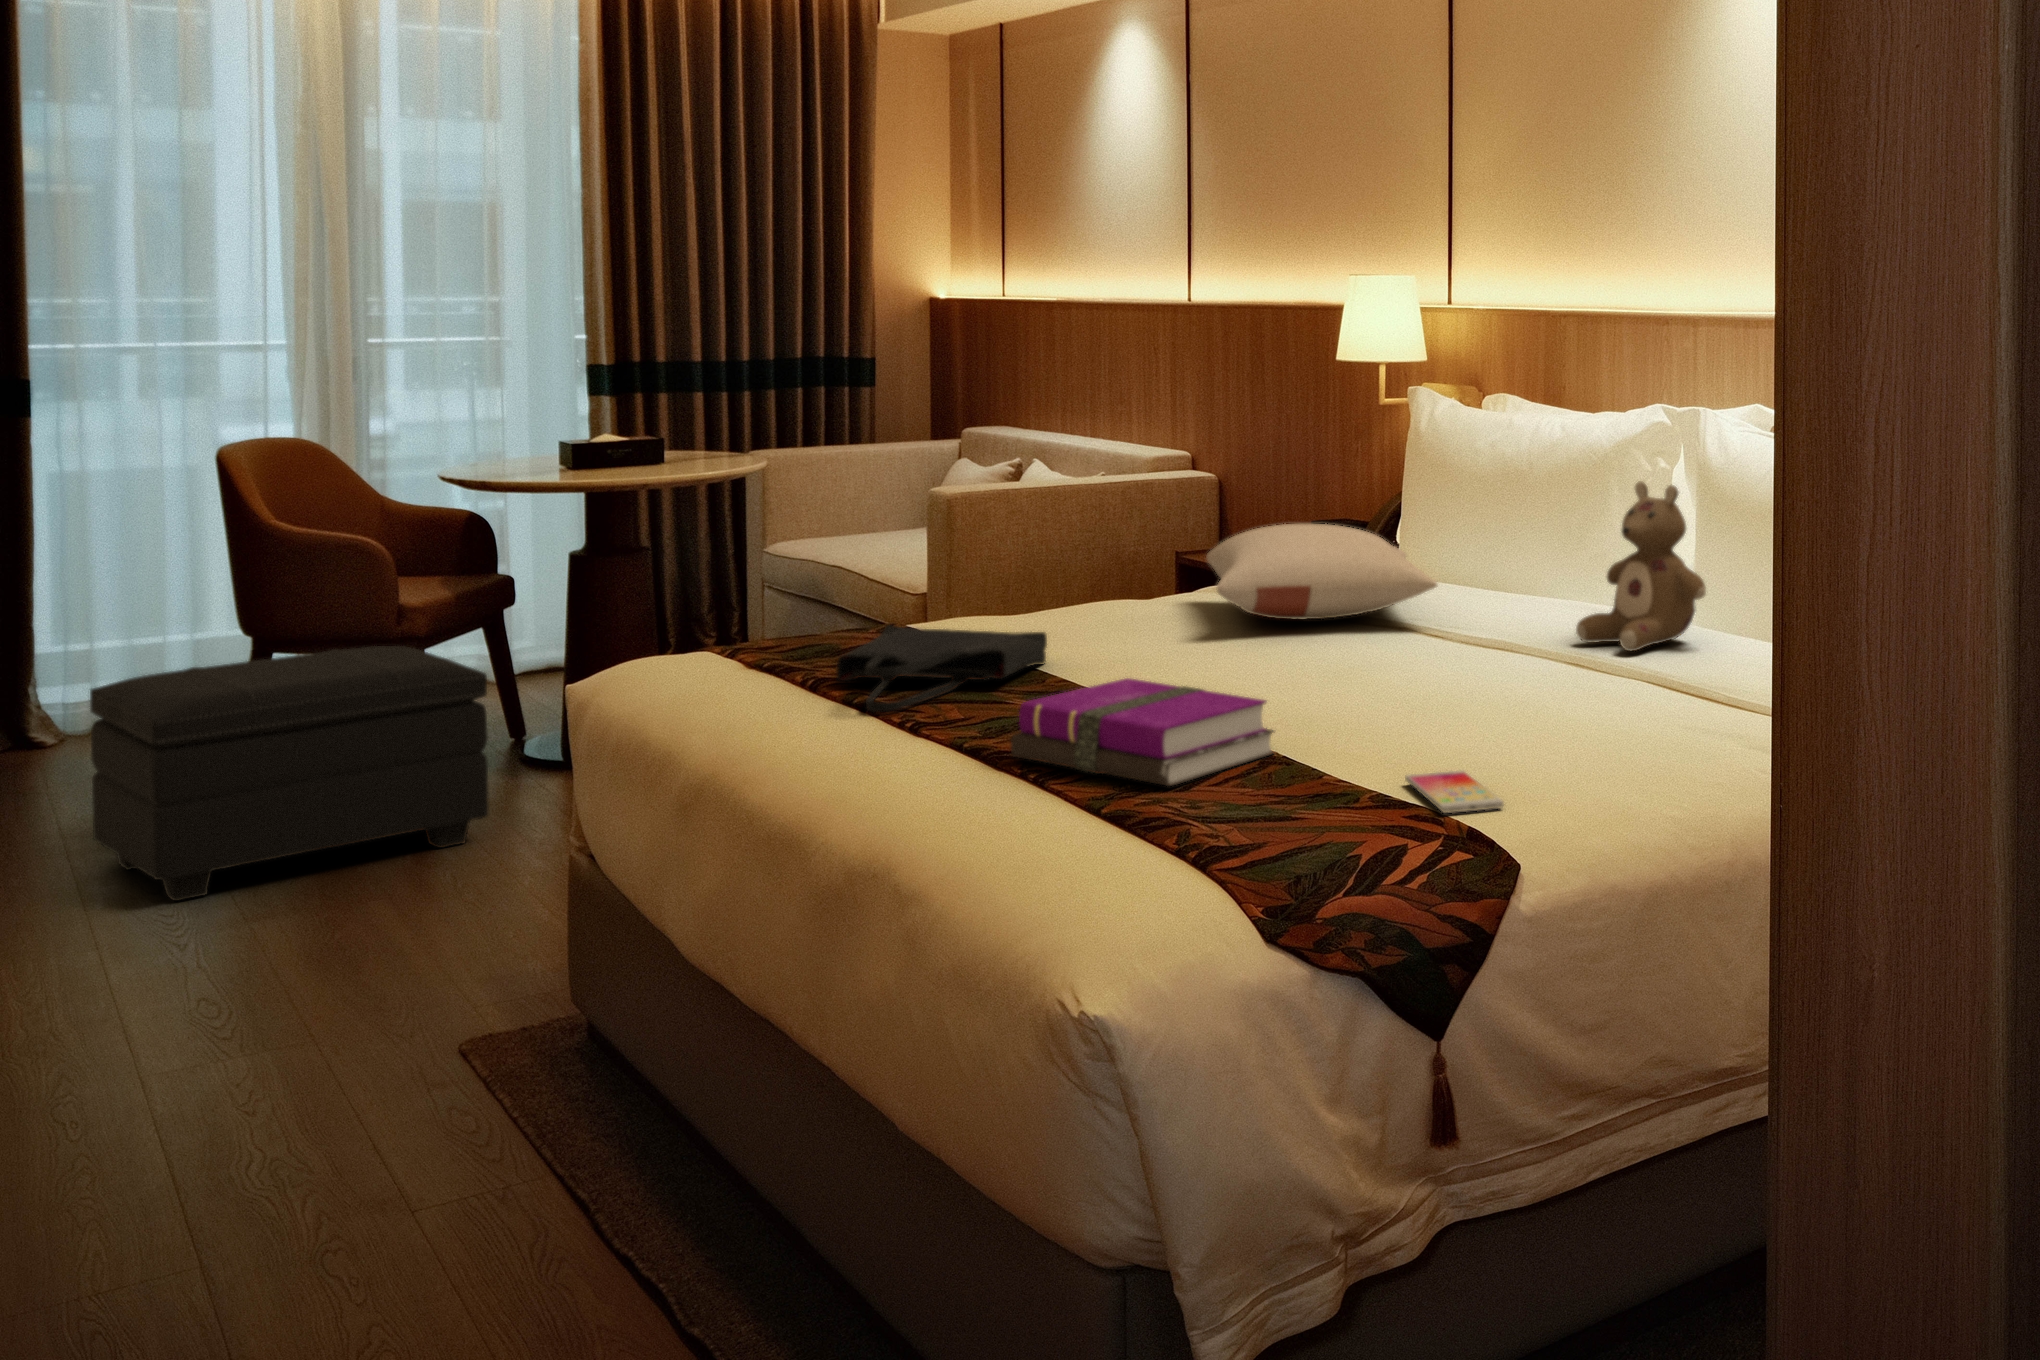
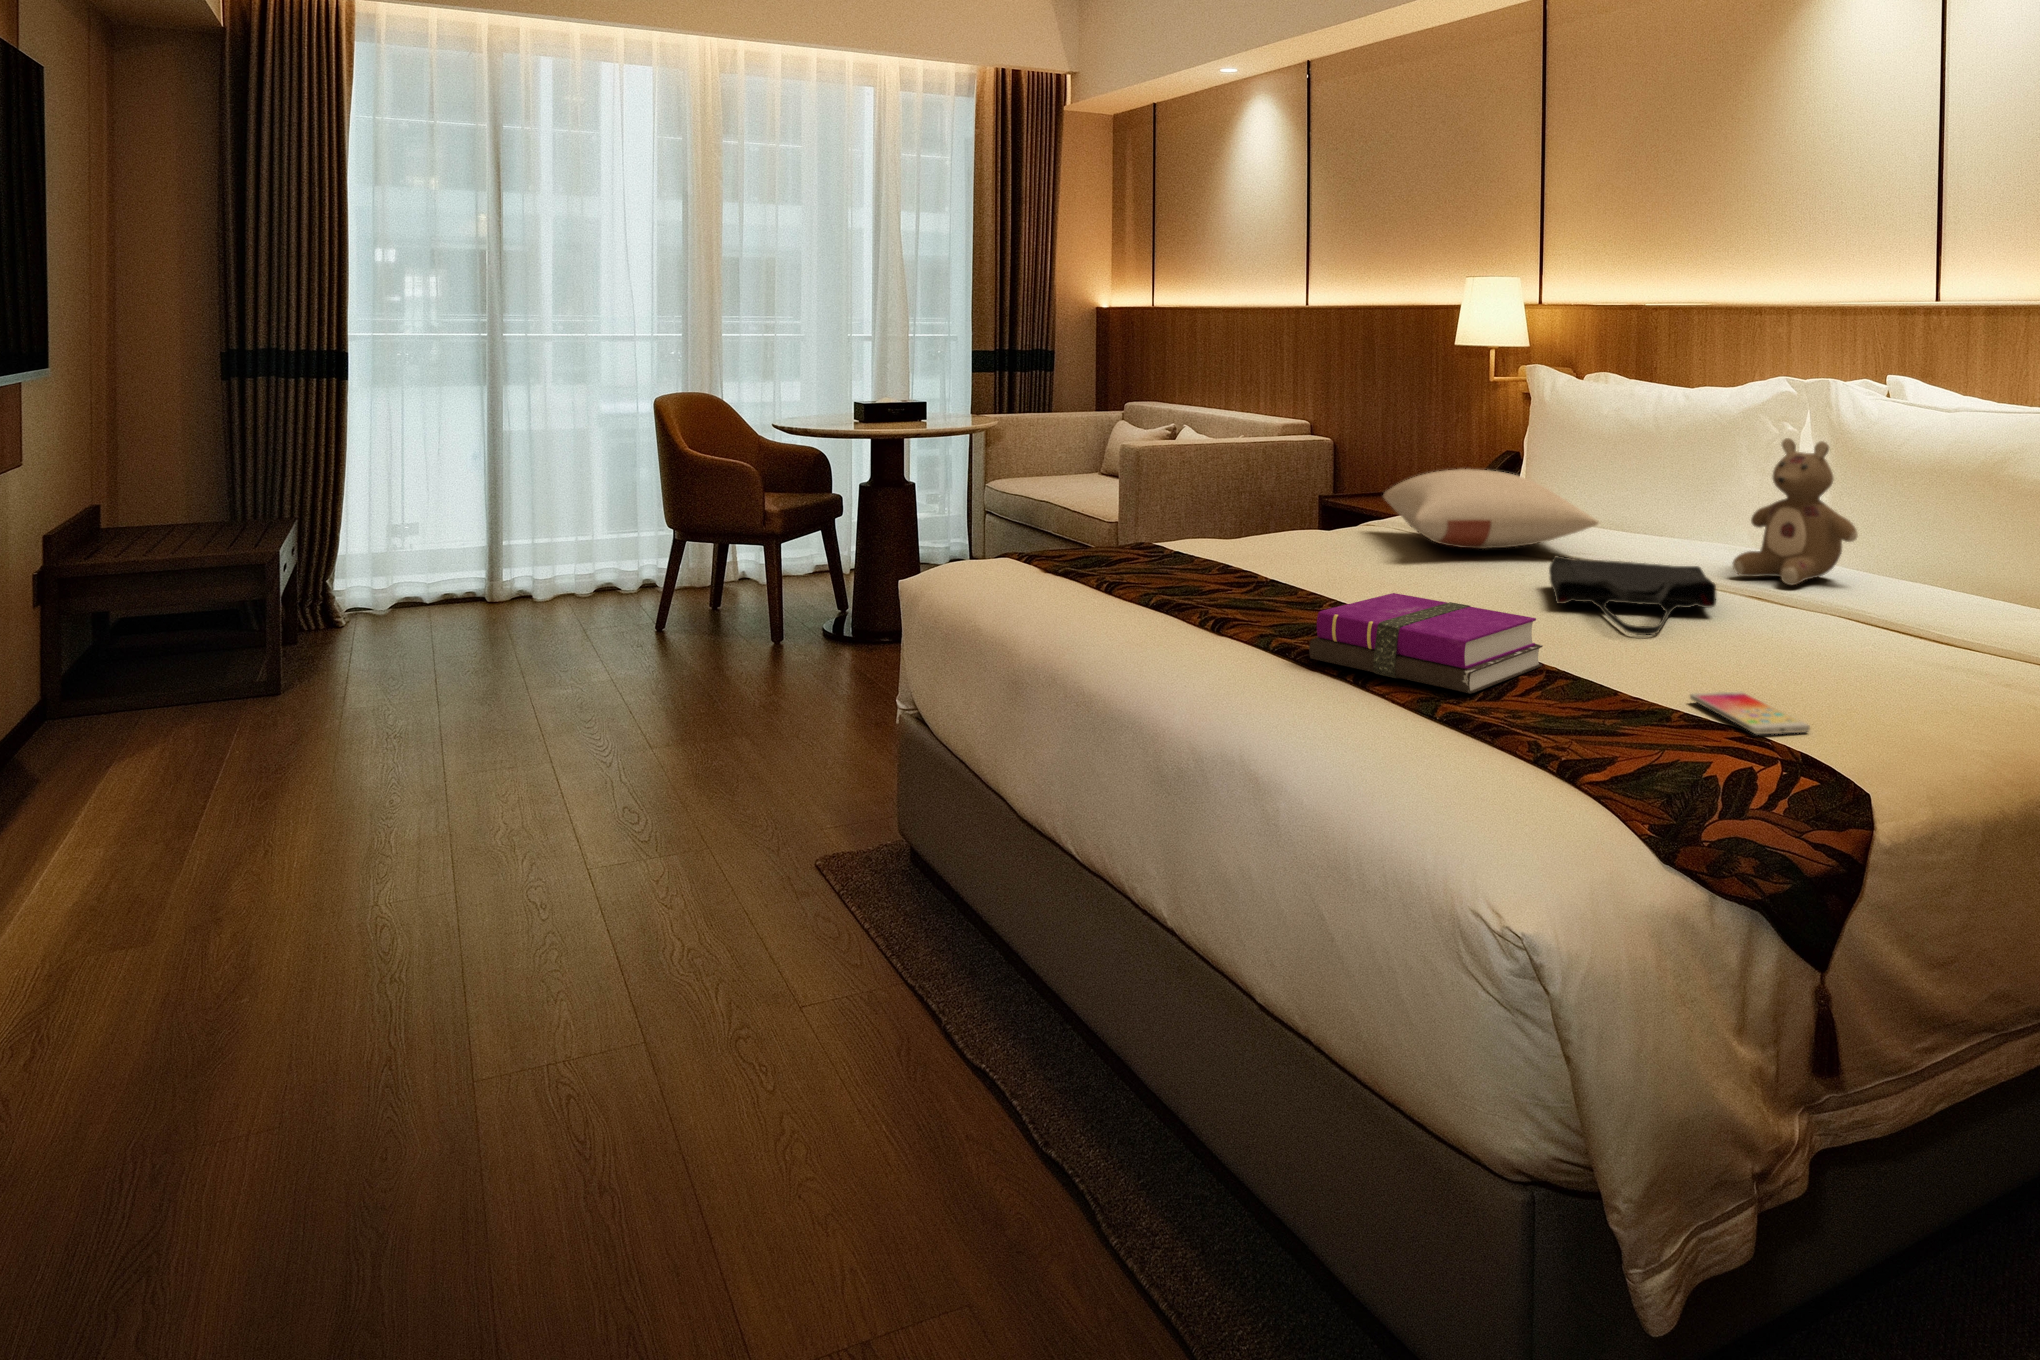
tote bag: present [836,625,1047,712] -> present [1549,556,1716,635]
footstool: present [90,646,489,901] -> none [548,548,818,730]

